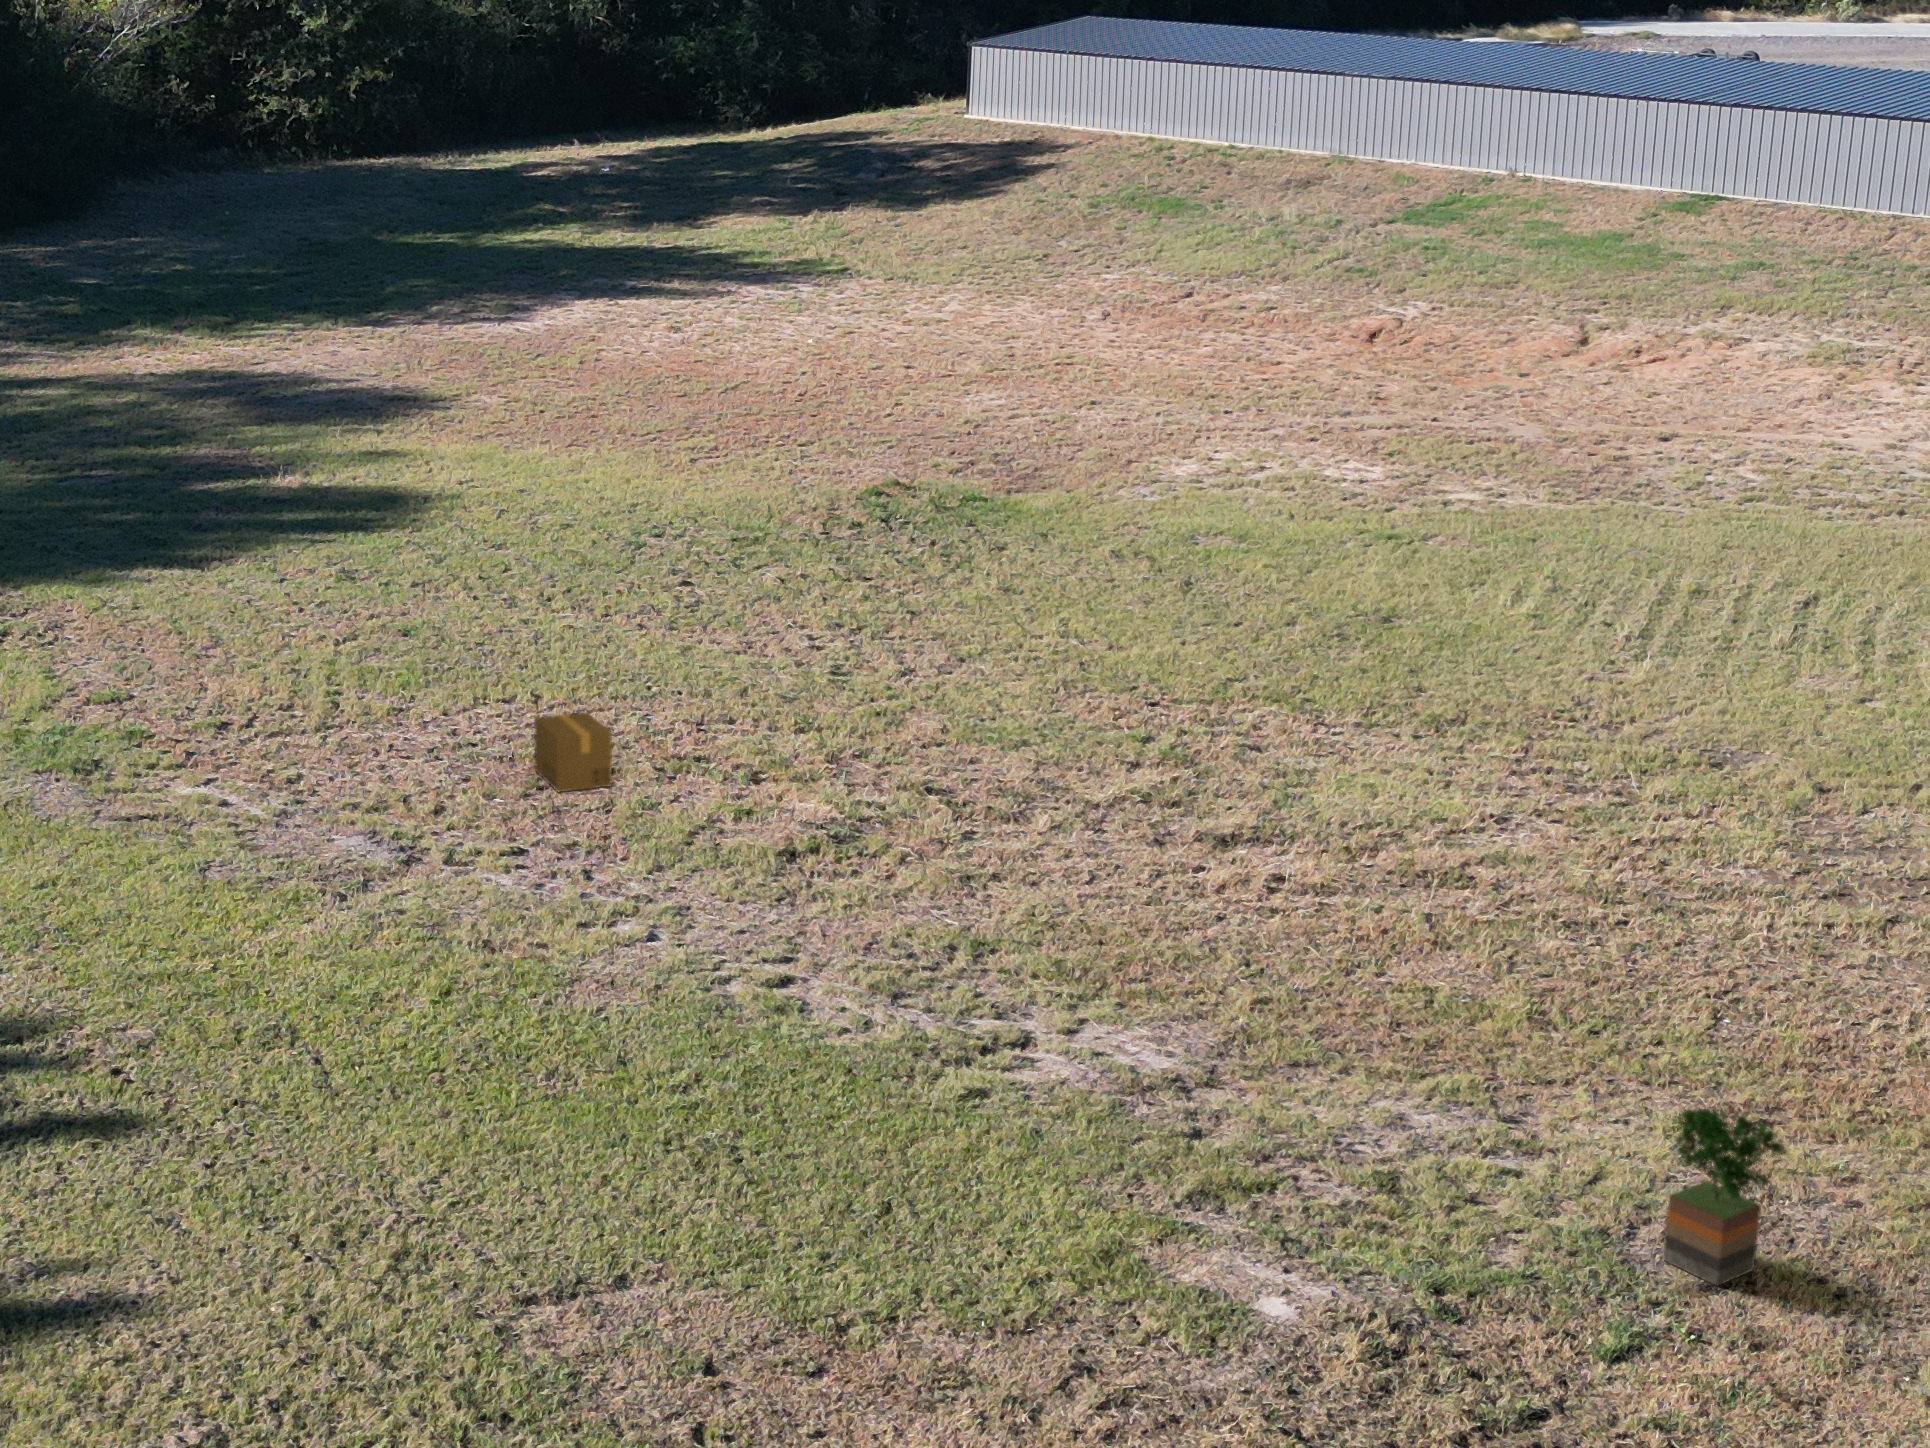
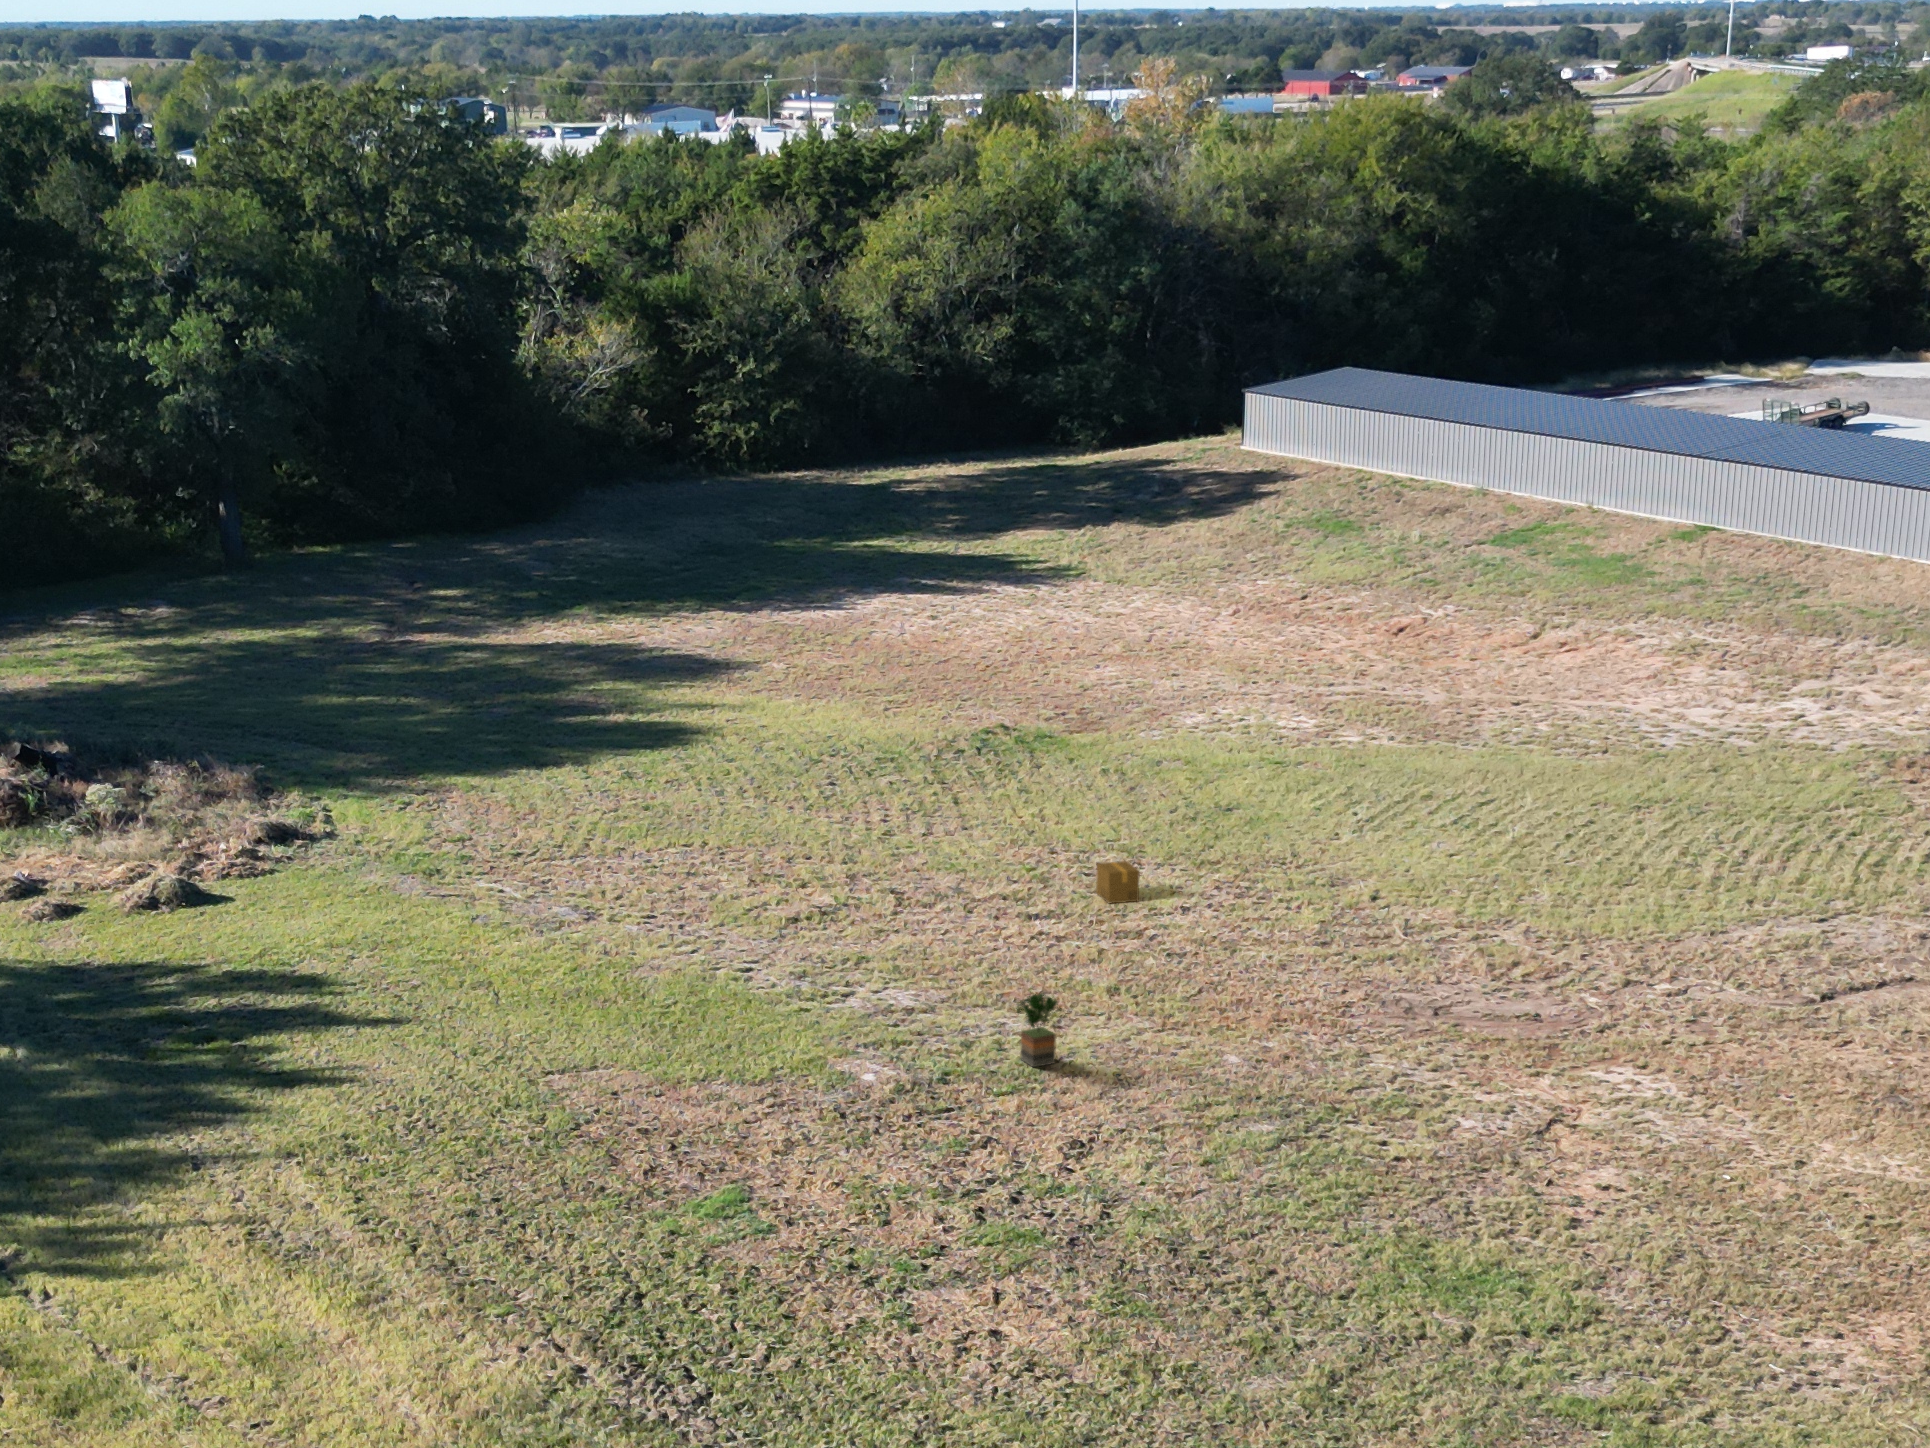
cardboard box: present [535,712,612,792] -> present [1096,861,1139,903]

